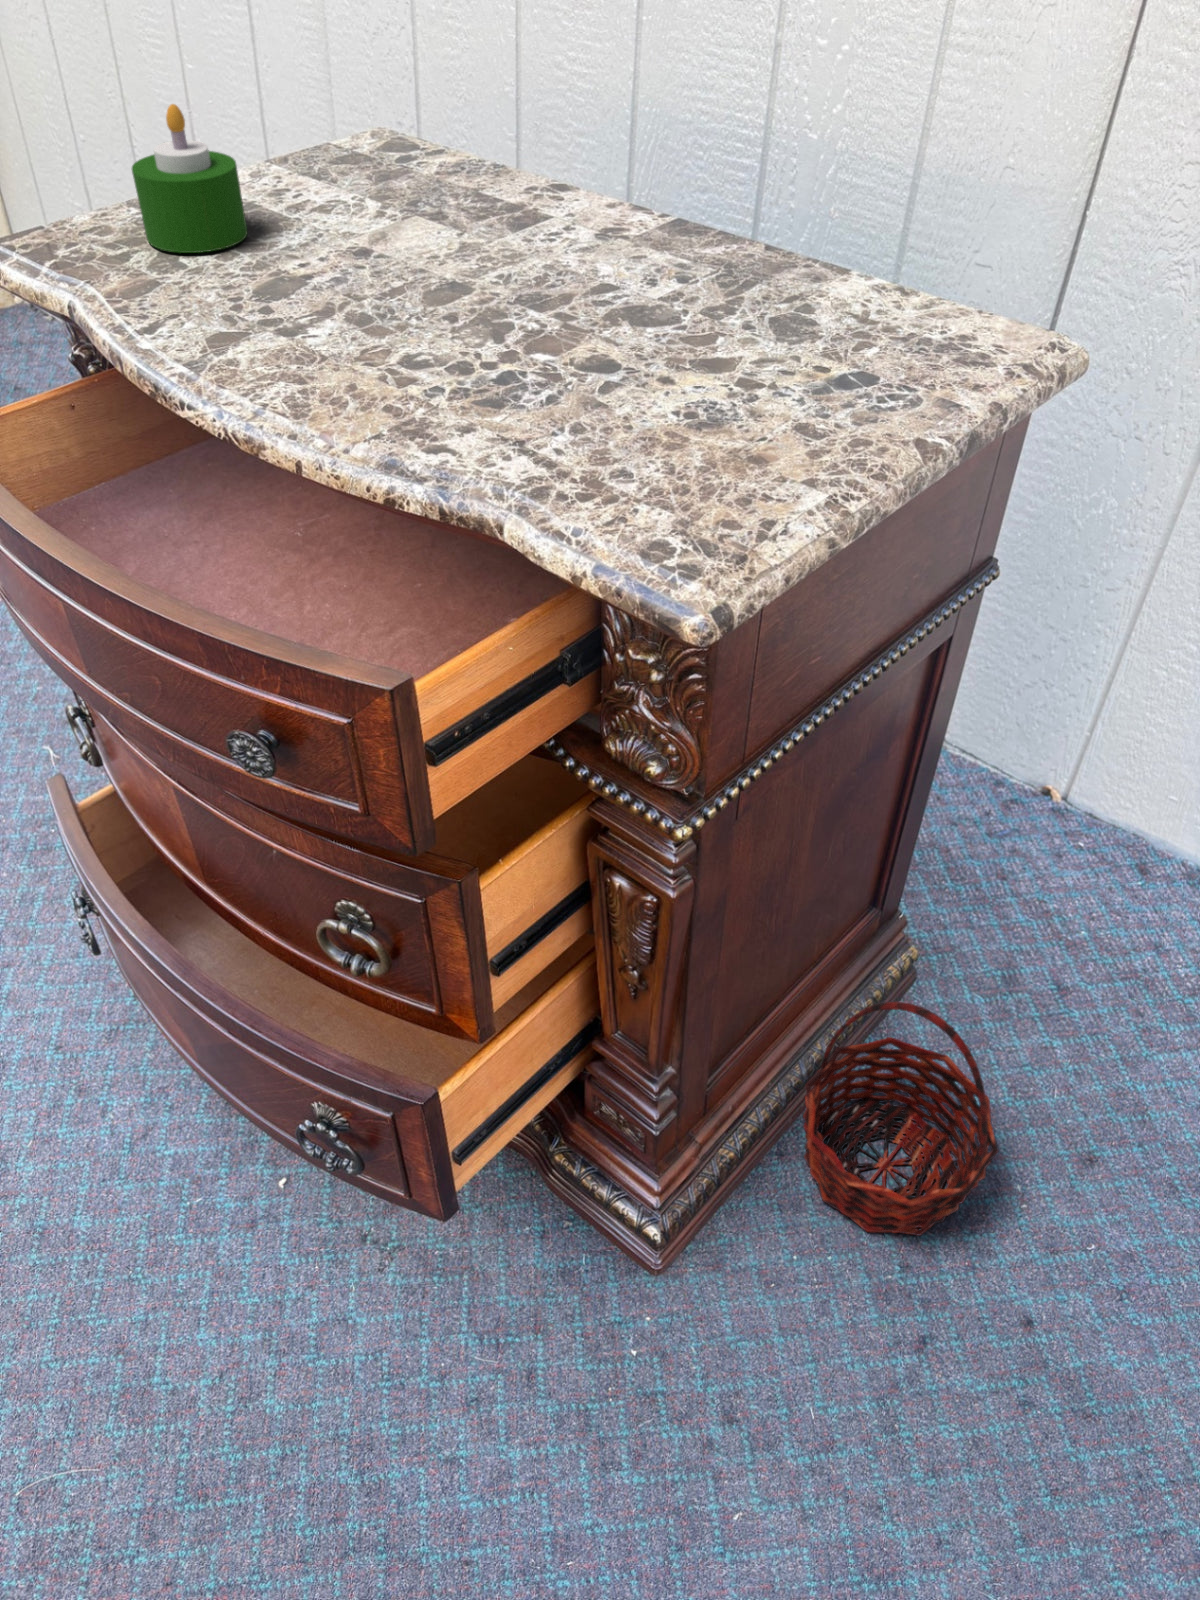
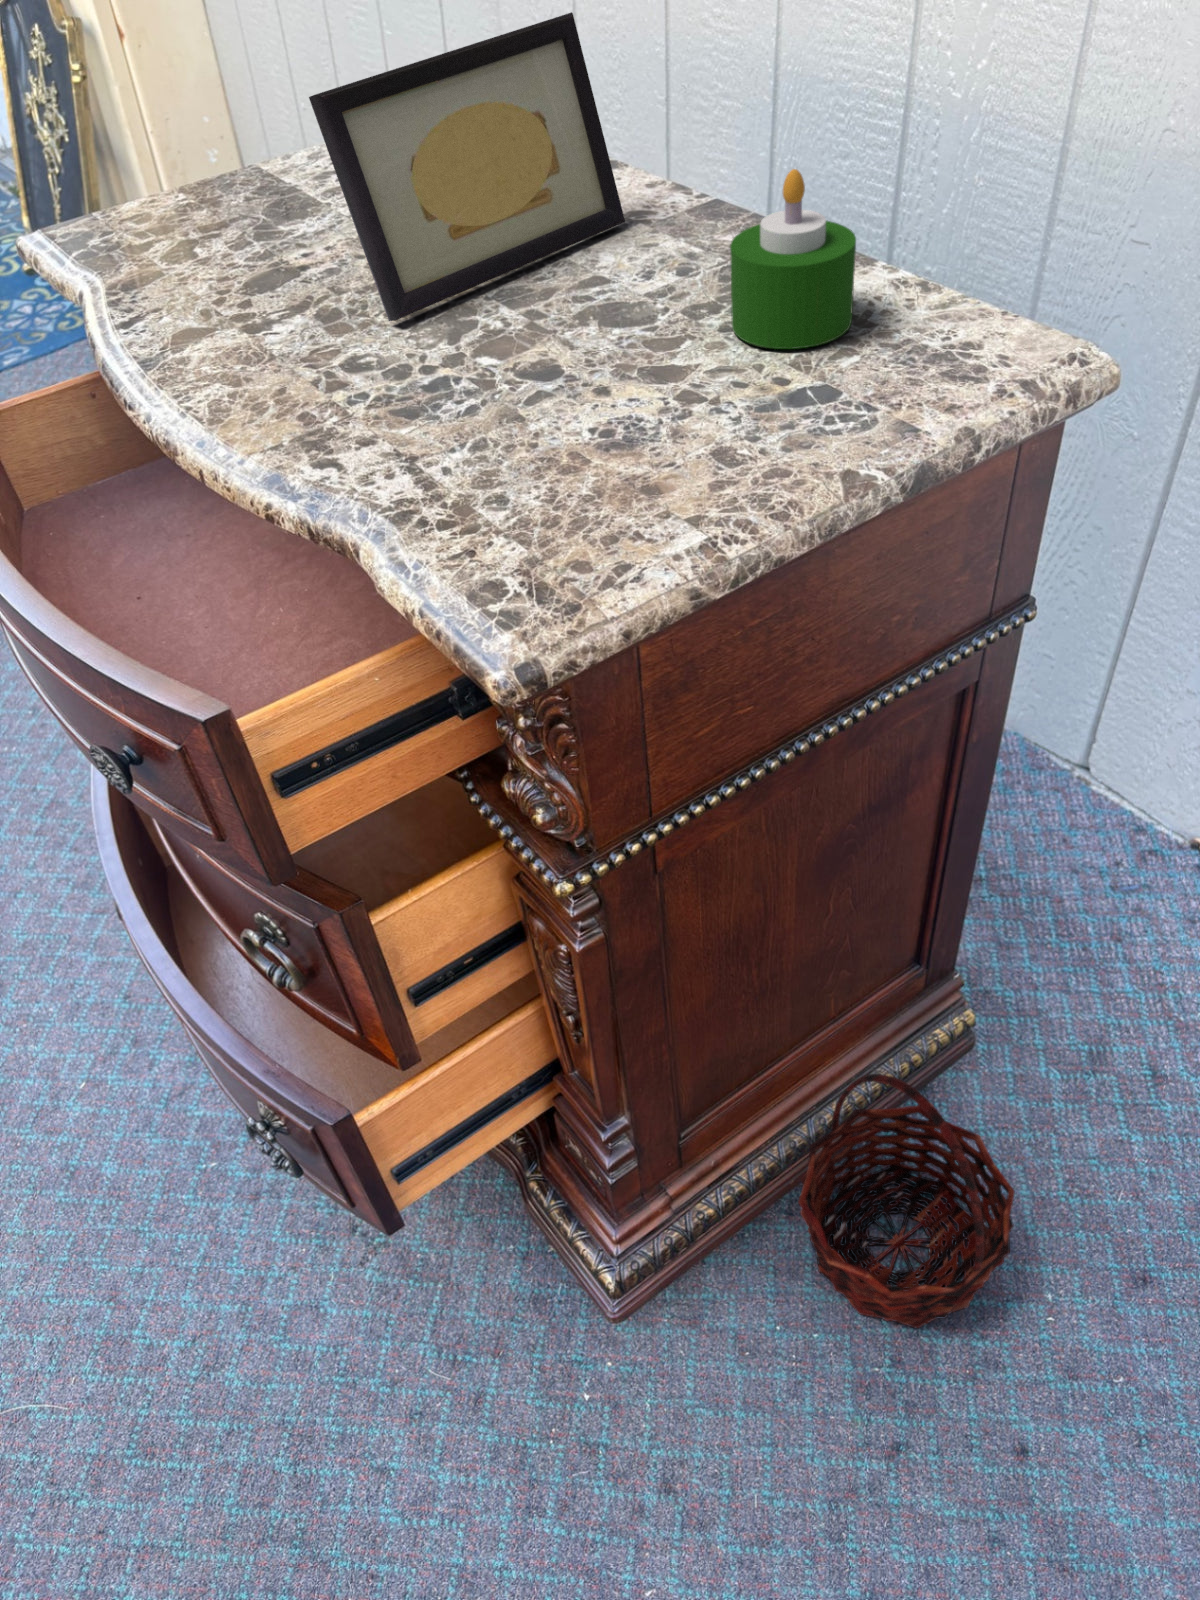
picture frame: none [354,30,601,313] -> present [309,12,625,321]
candle: present [132,104,247,253] -> present [730,169,856,349]

